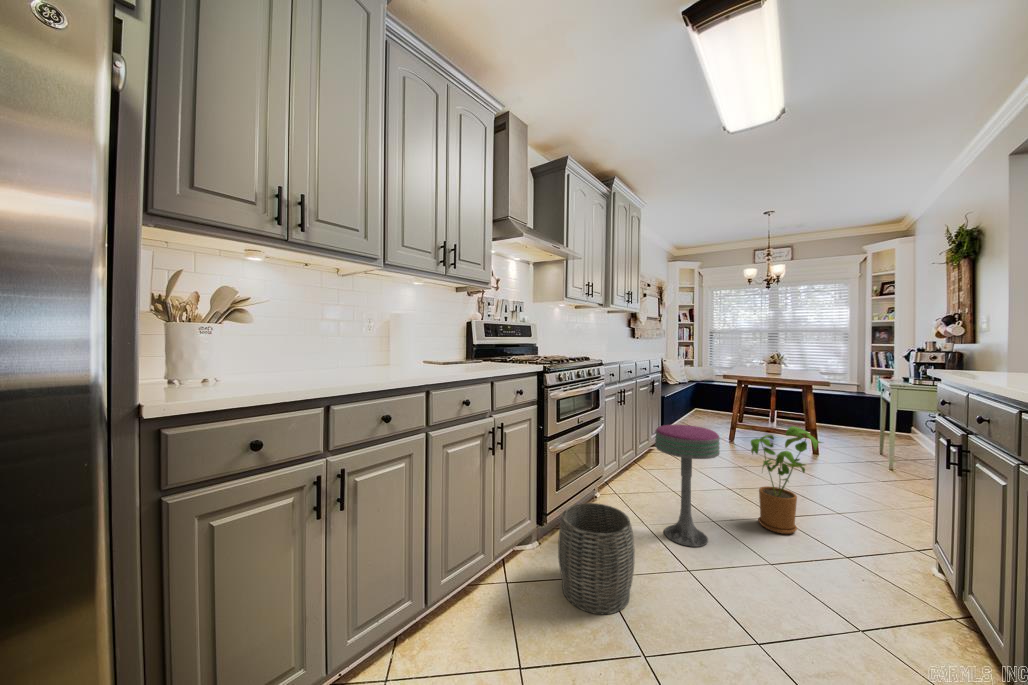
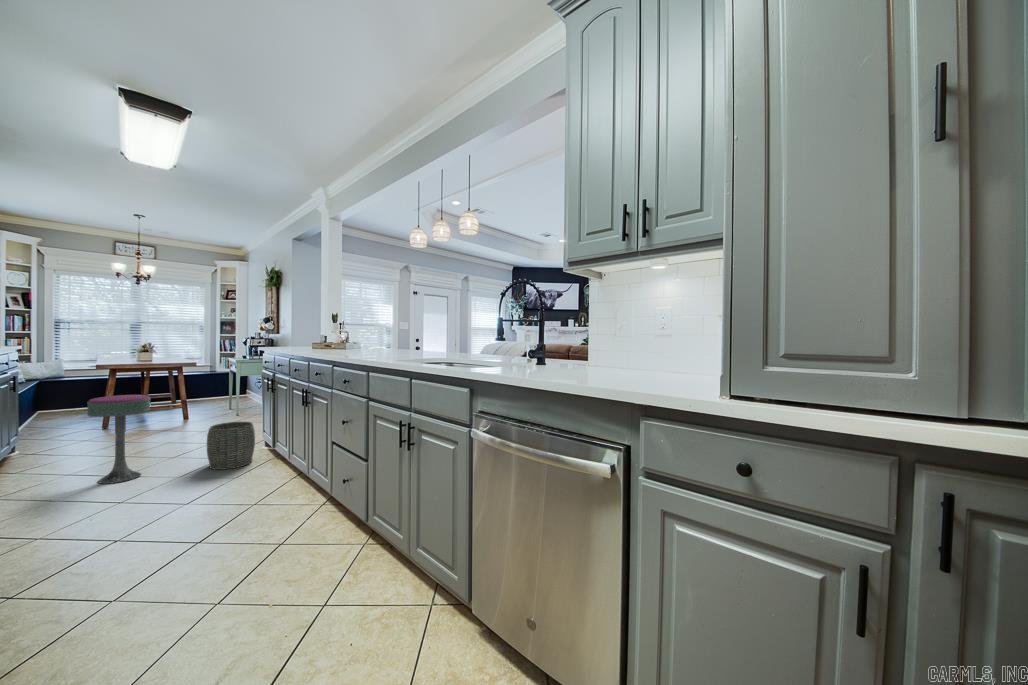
house plant: present [751,427,822,534] -> none [163,386,214,457]
woven basket: present [558,503,635,614] -> present [207,422,255,470]

